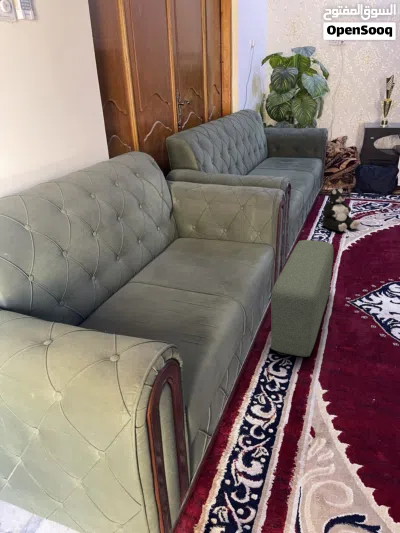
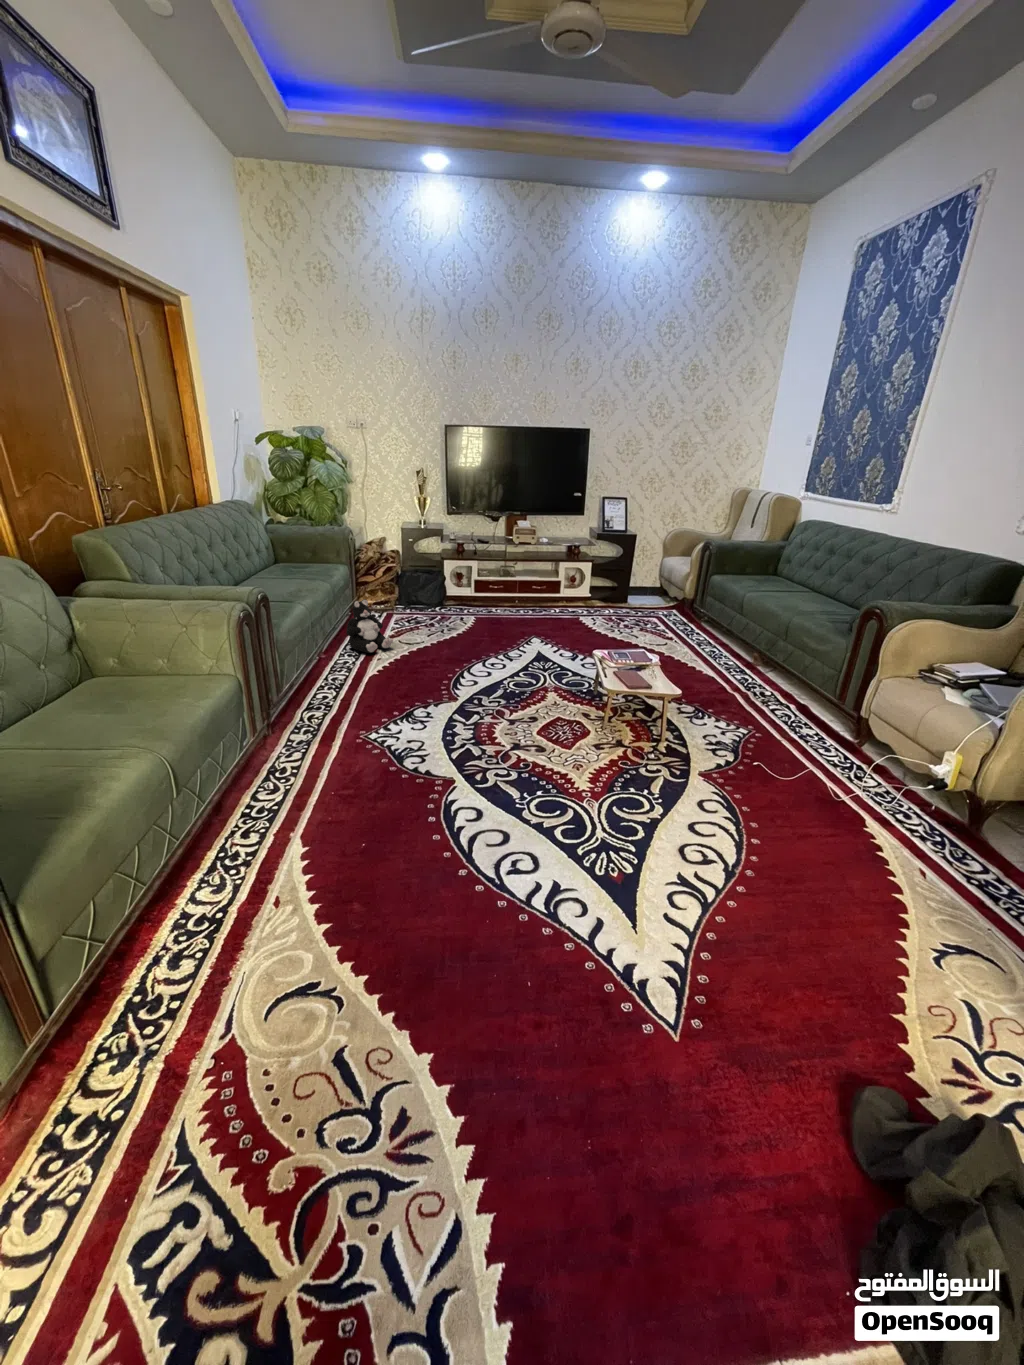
pouf: present [271,240,333,357] -> none [227,664,338,813]

